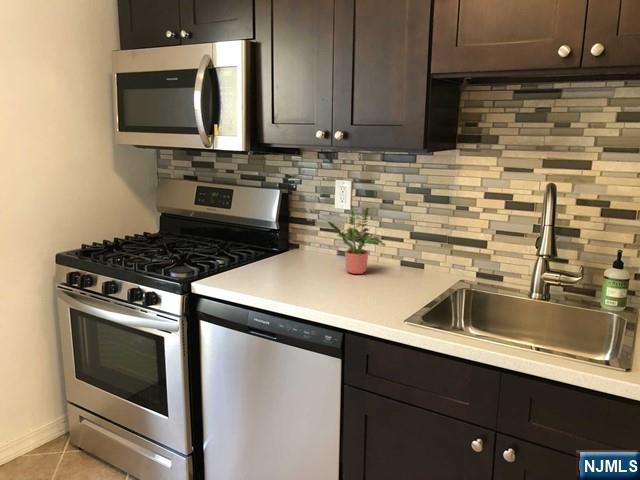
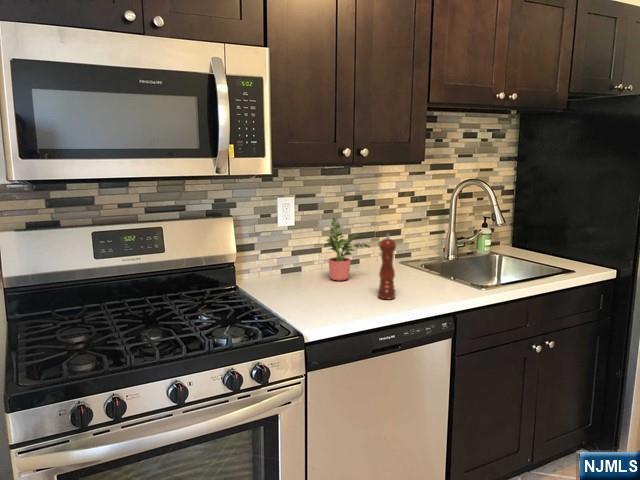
pepper mill: none [308,228,327,298] -> present [378,234,396,299]

